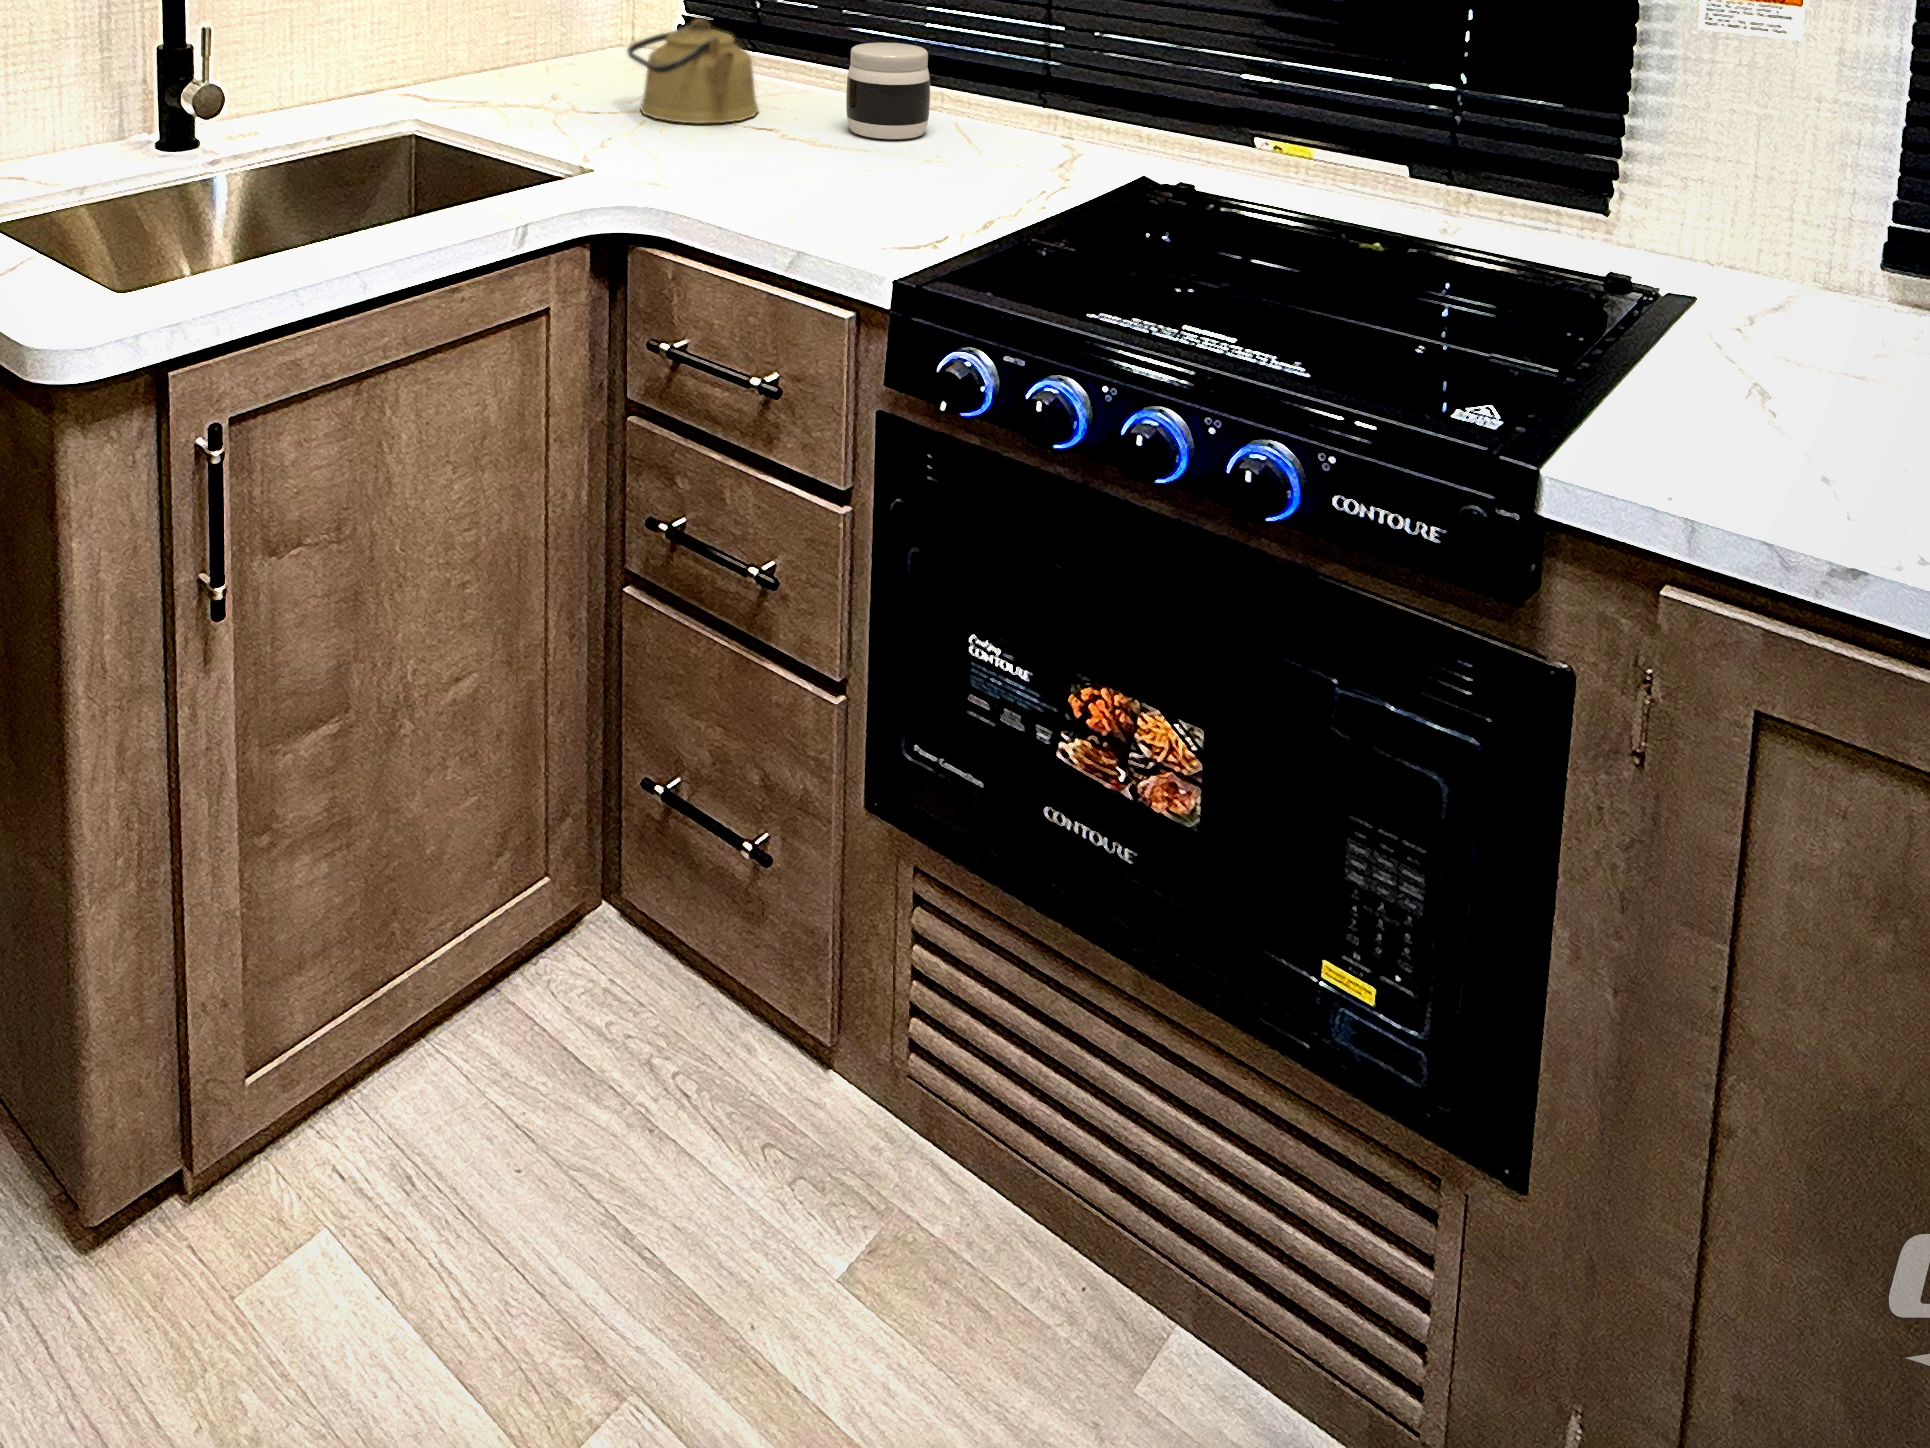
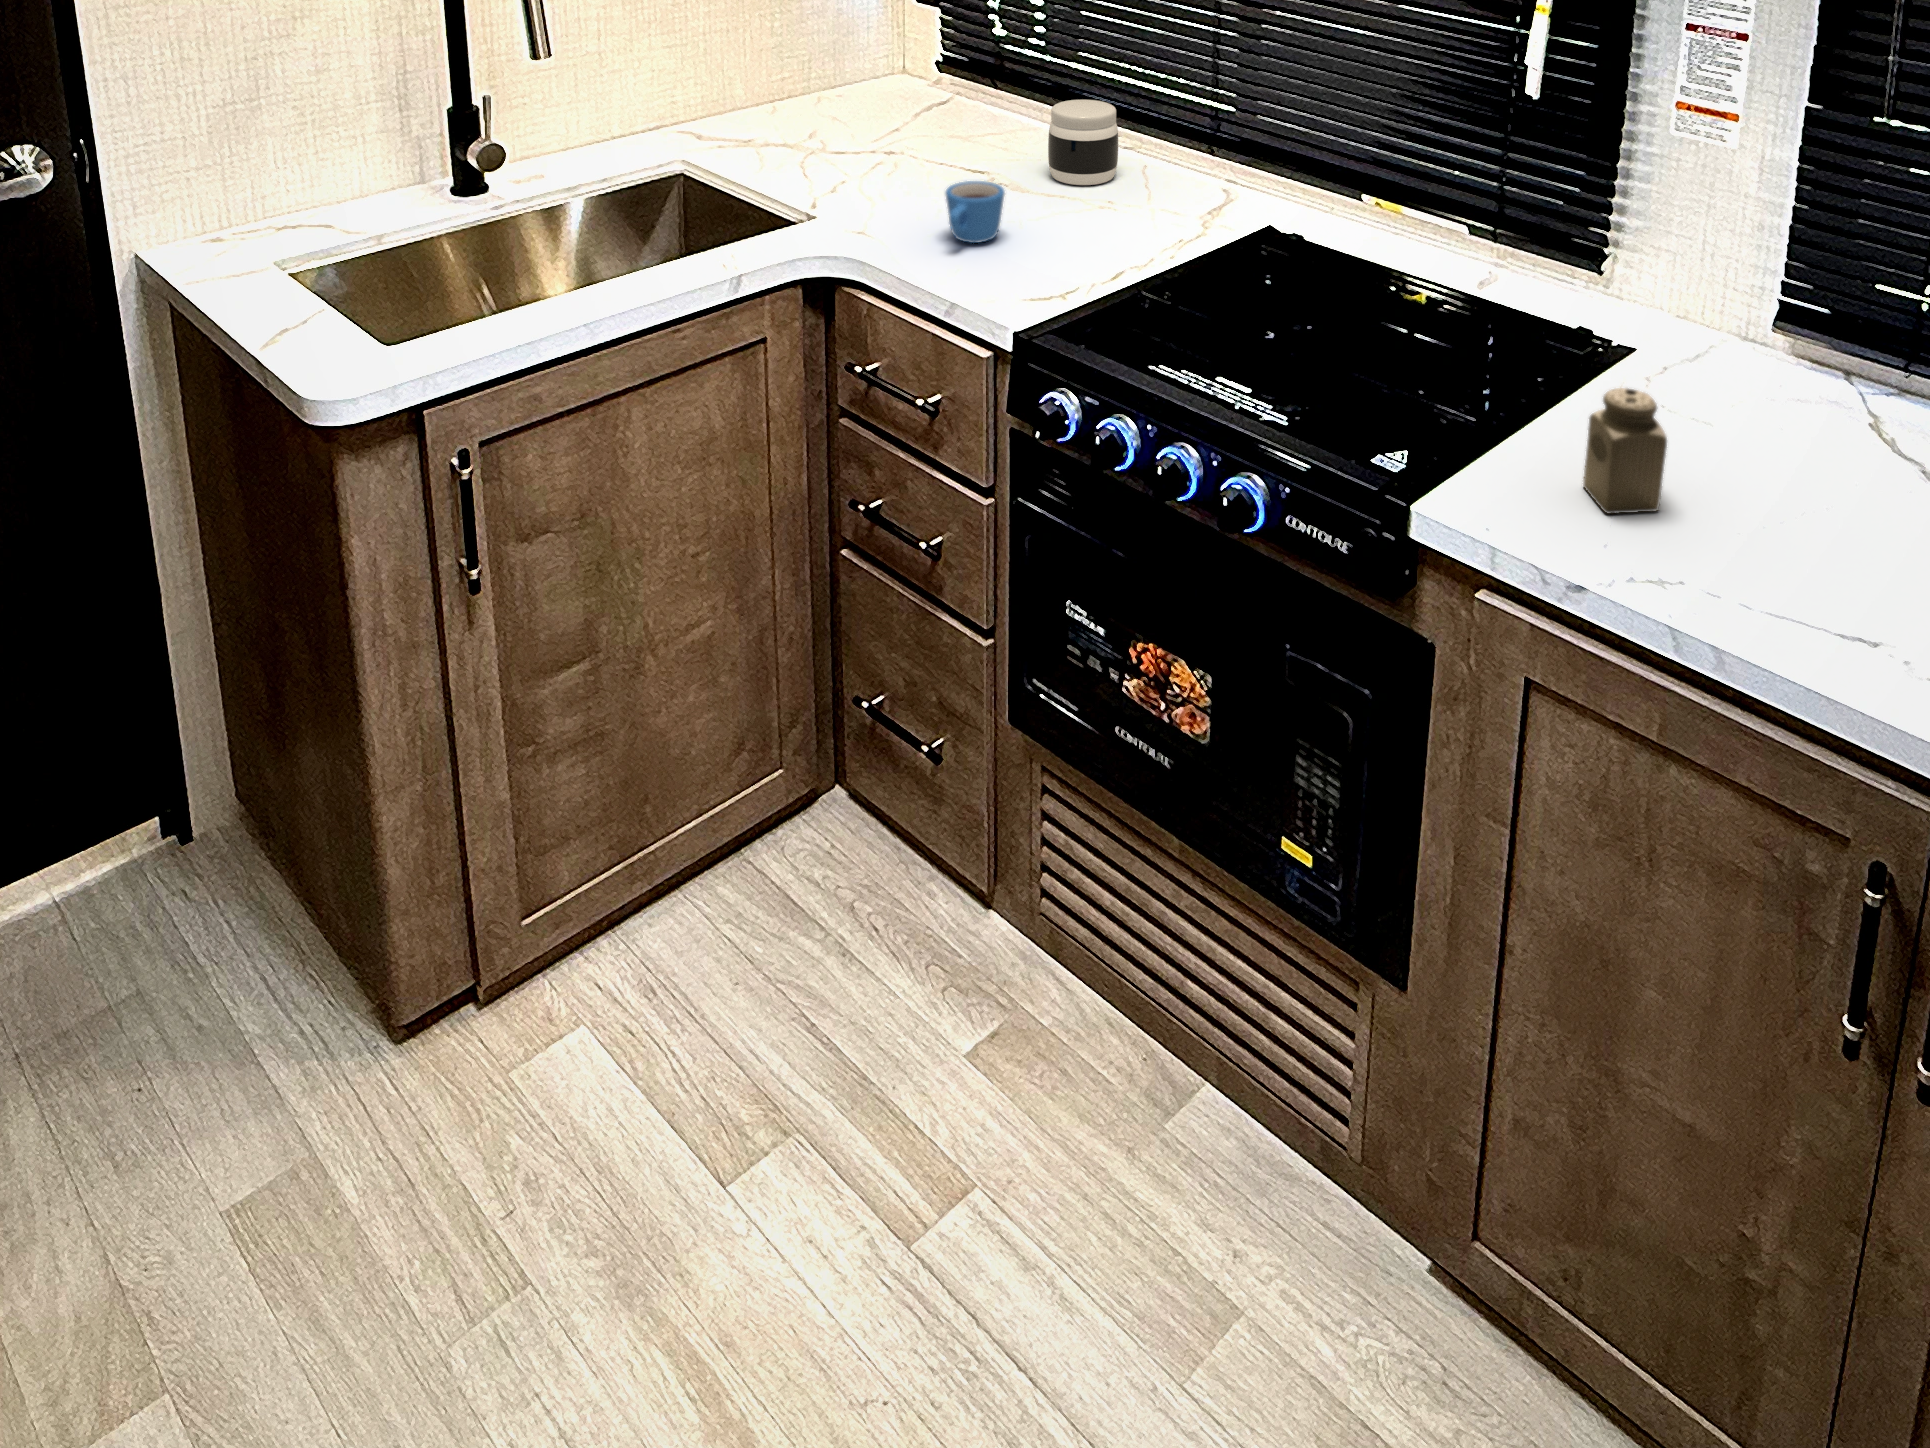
kettle: present [627,19,758,124] -> none [871,75,983,167]
mug: none [758,120,829,191] -> present [946,181,1005,243]
salt shaker: none [1764,306,1908,480] -> present [1583,388,1667,514]

